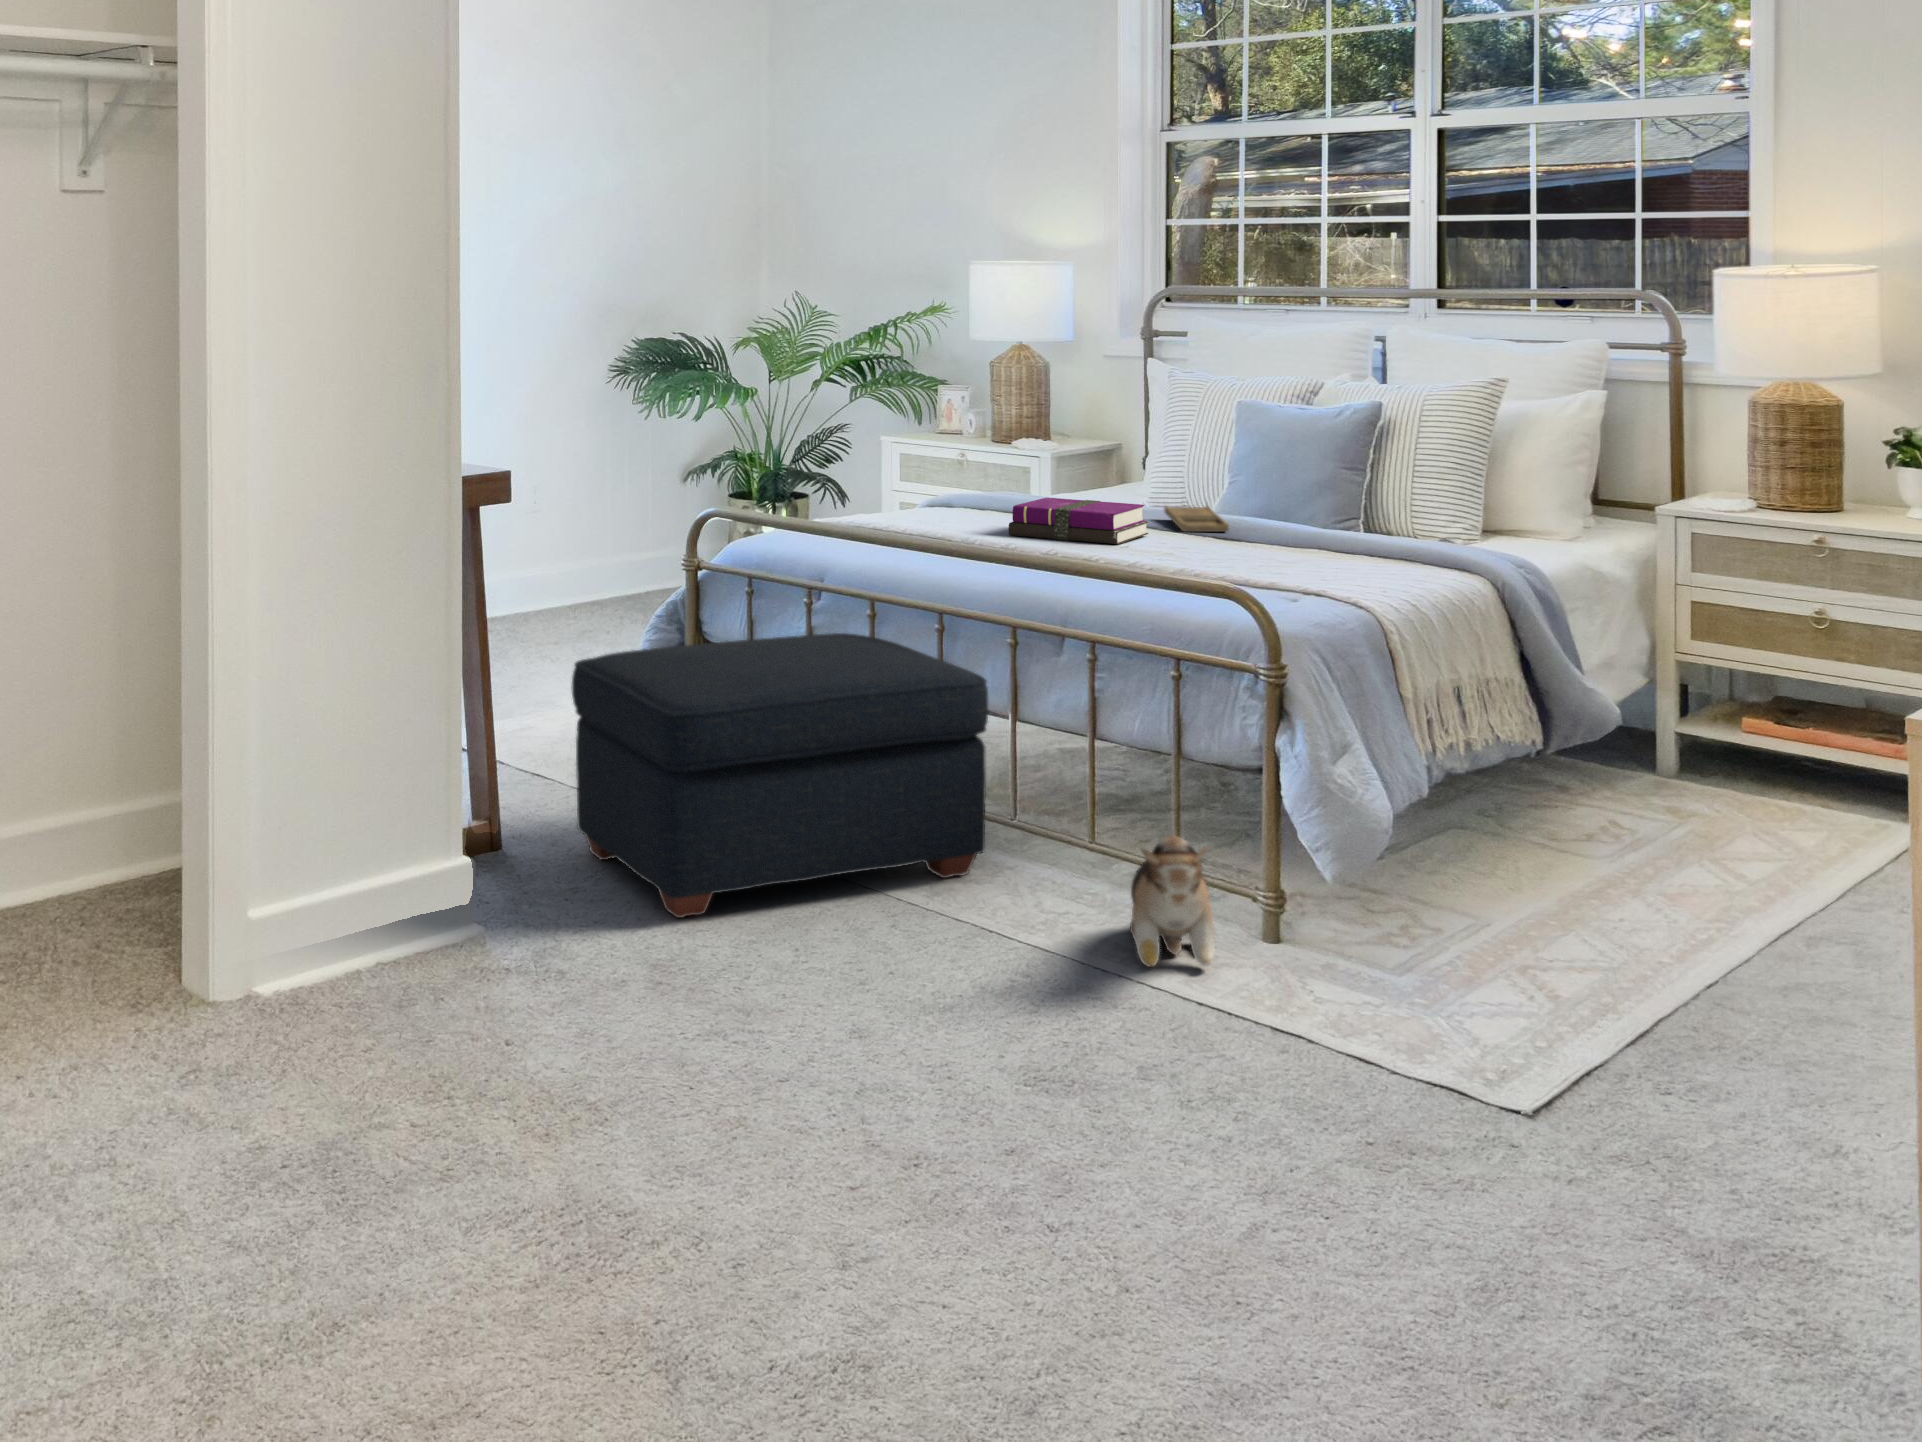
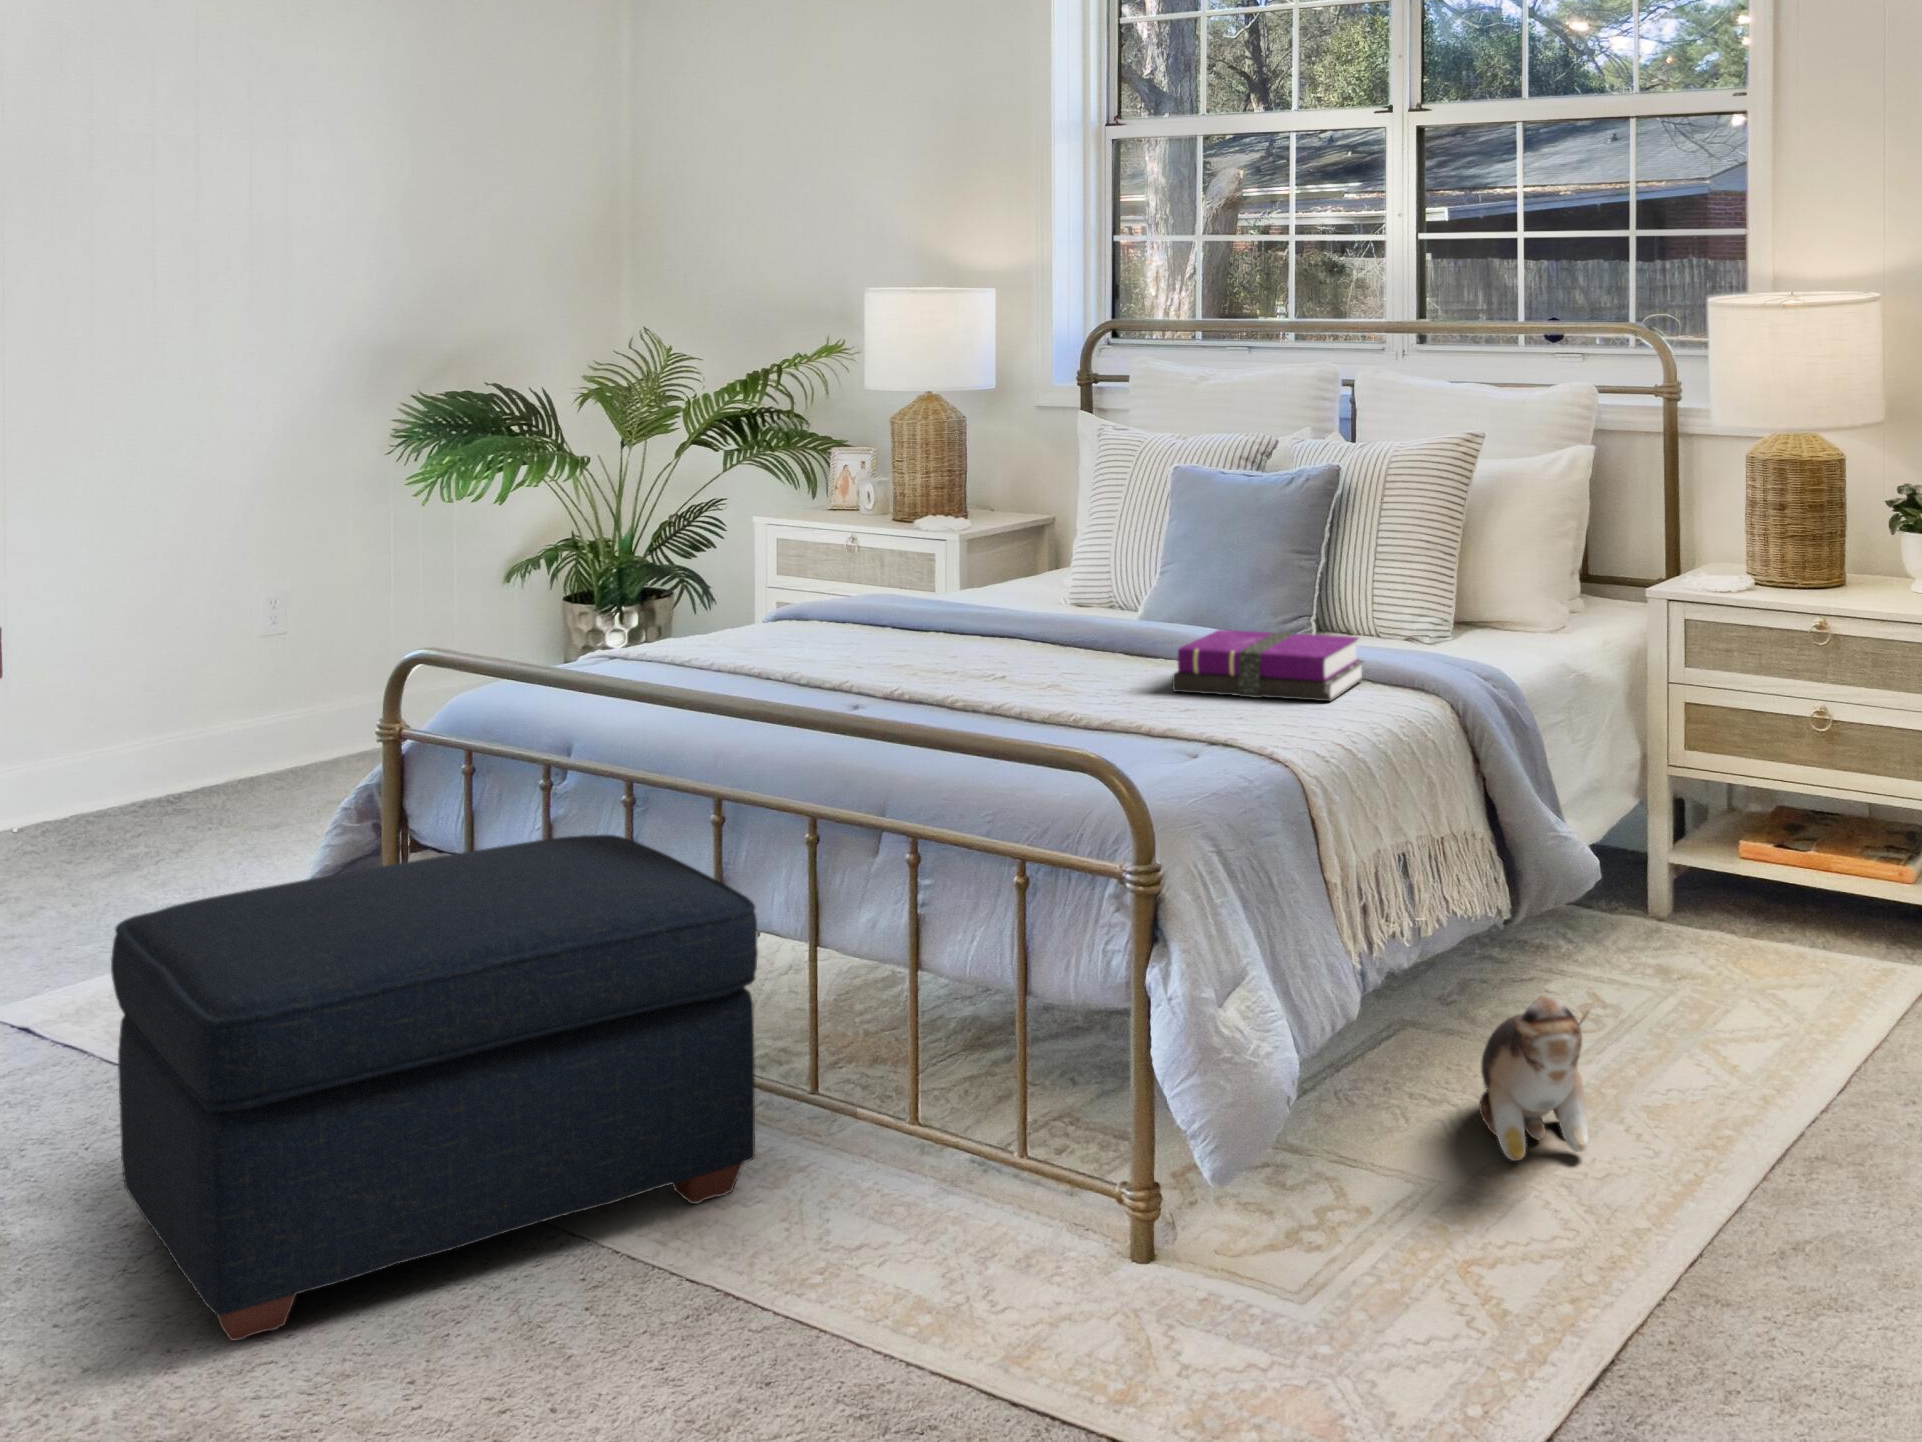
notebook: present [1008,498,1148,544] -> present [1172,630,1363,701]
tray: present [1164,506,1229,532] -> none [1073,607,1146,647]
plush toy: present [1130,835,1215,967] -> present [1479,996,1589,1161]

